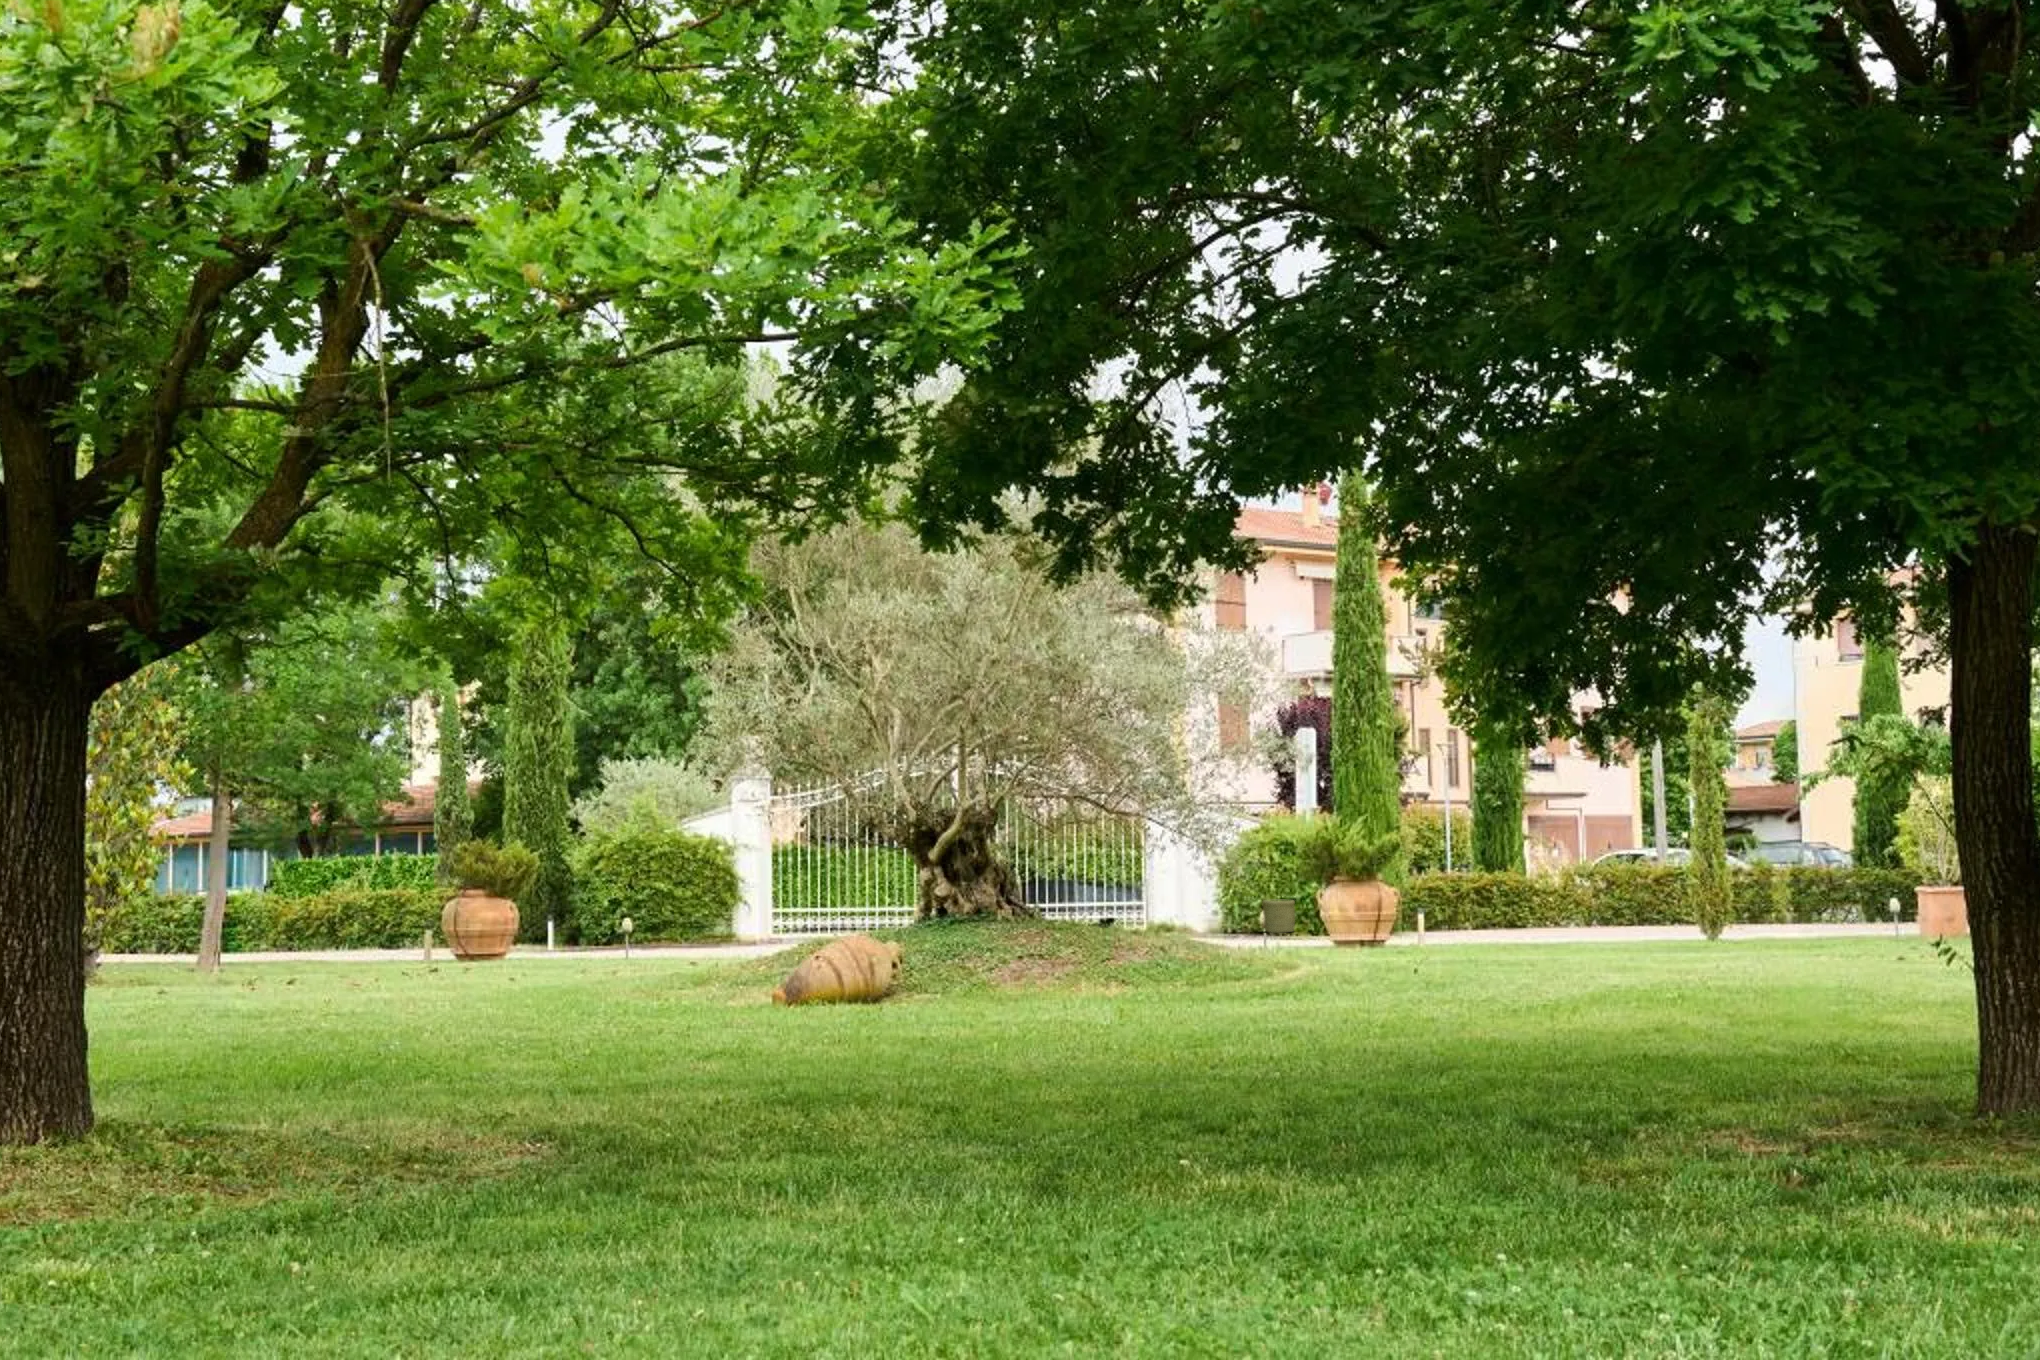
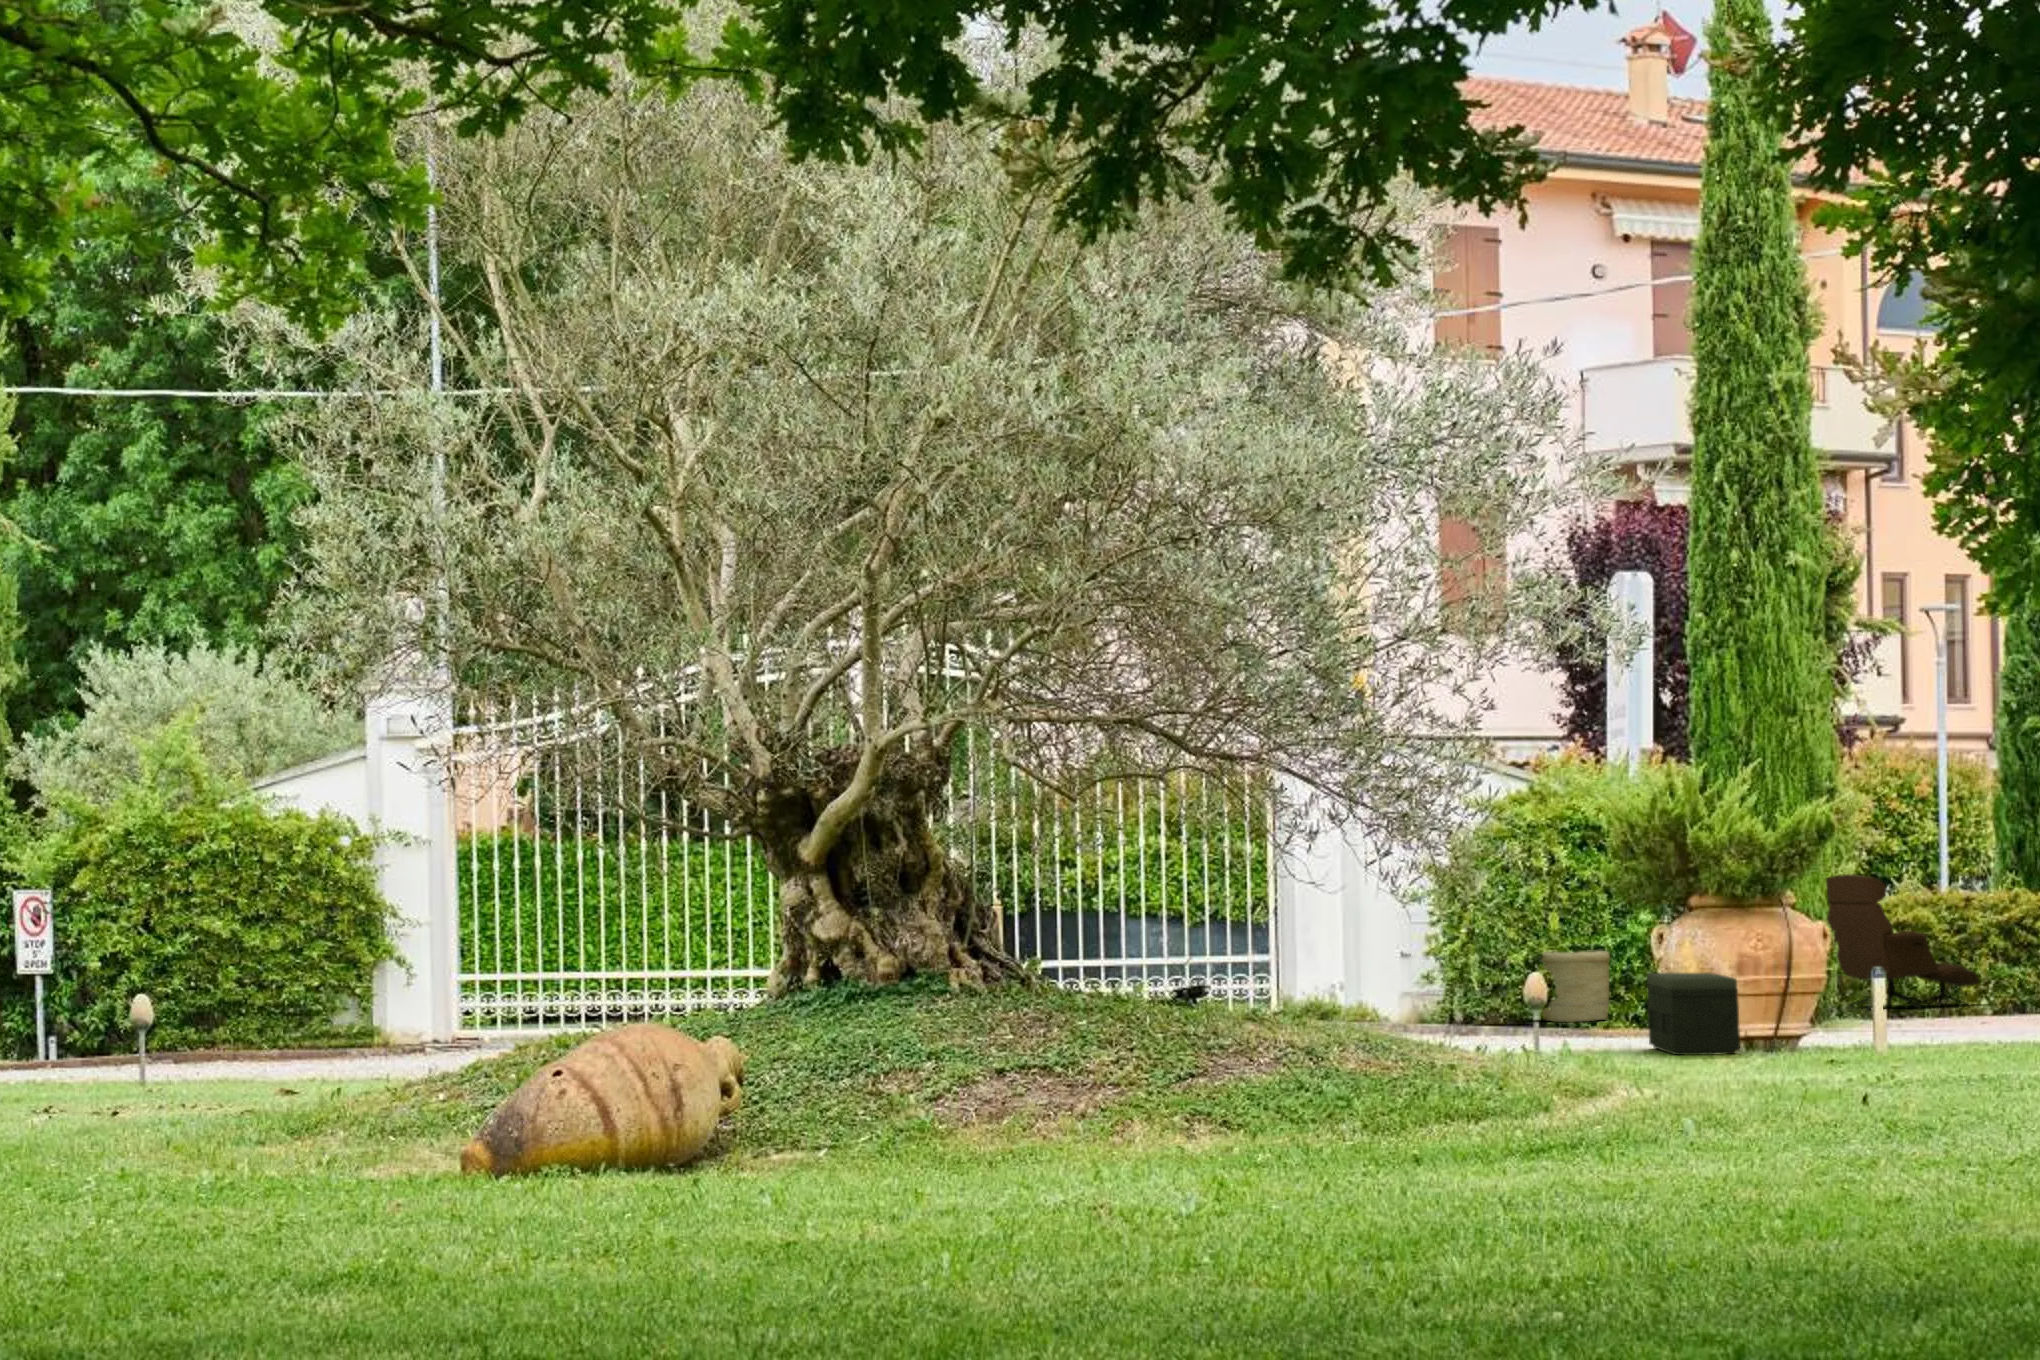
lounge chair: none [1394,865,1465,928] -> present [1826,874,1980,1010]
storage bench: none [1305,910,1344,948] -> present [1647,973,1740,1055]

